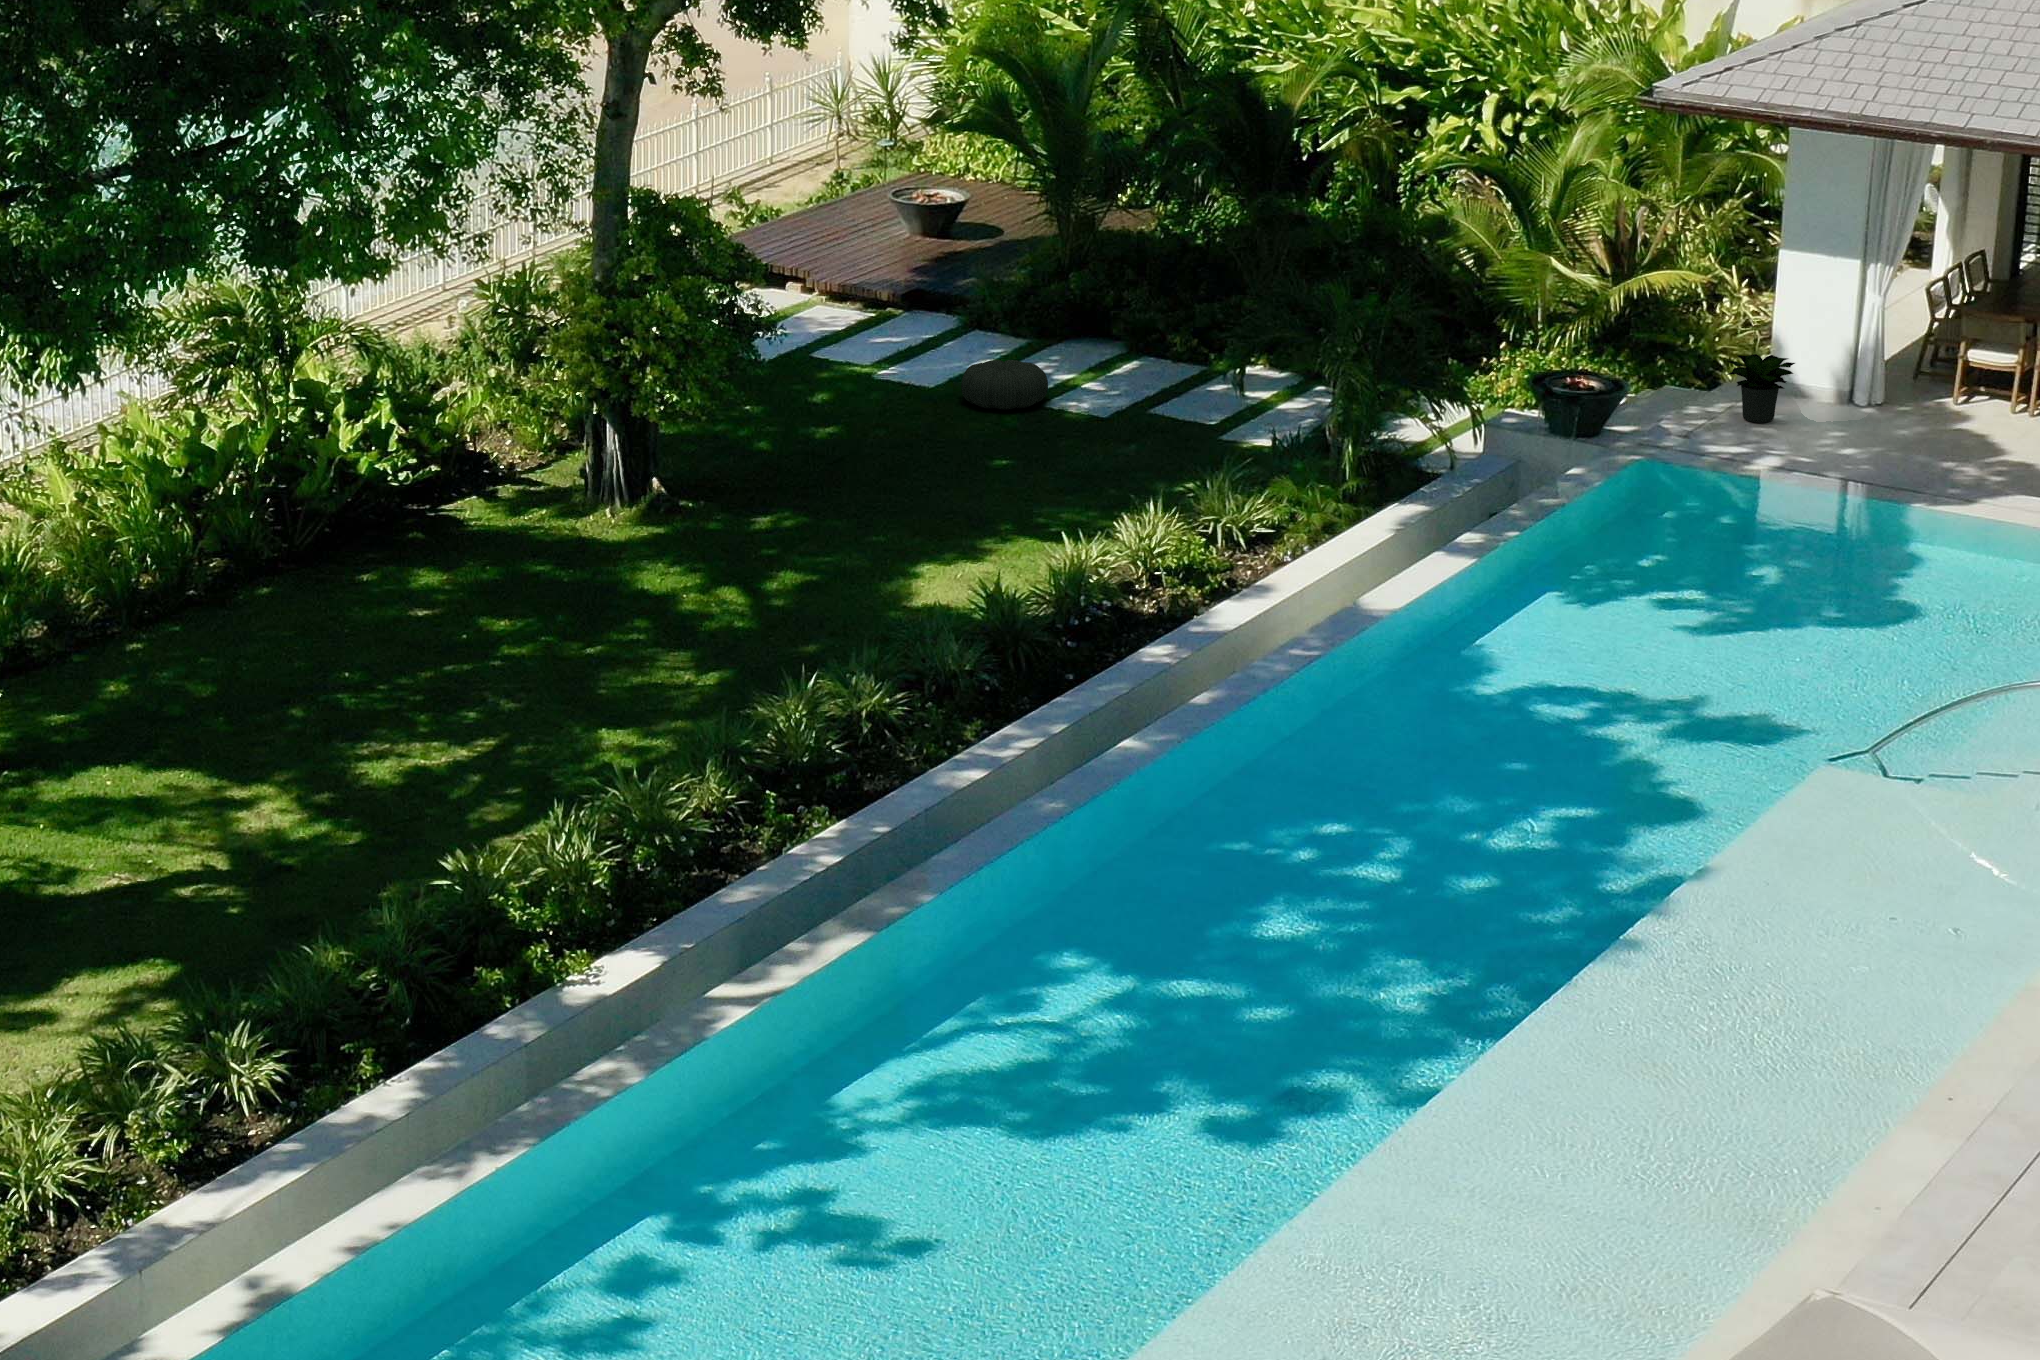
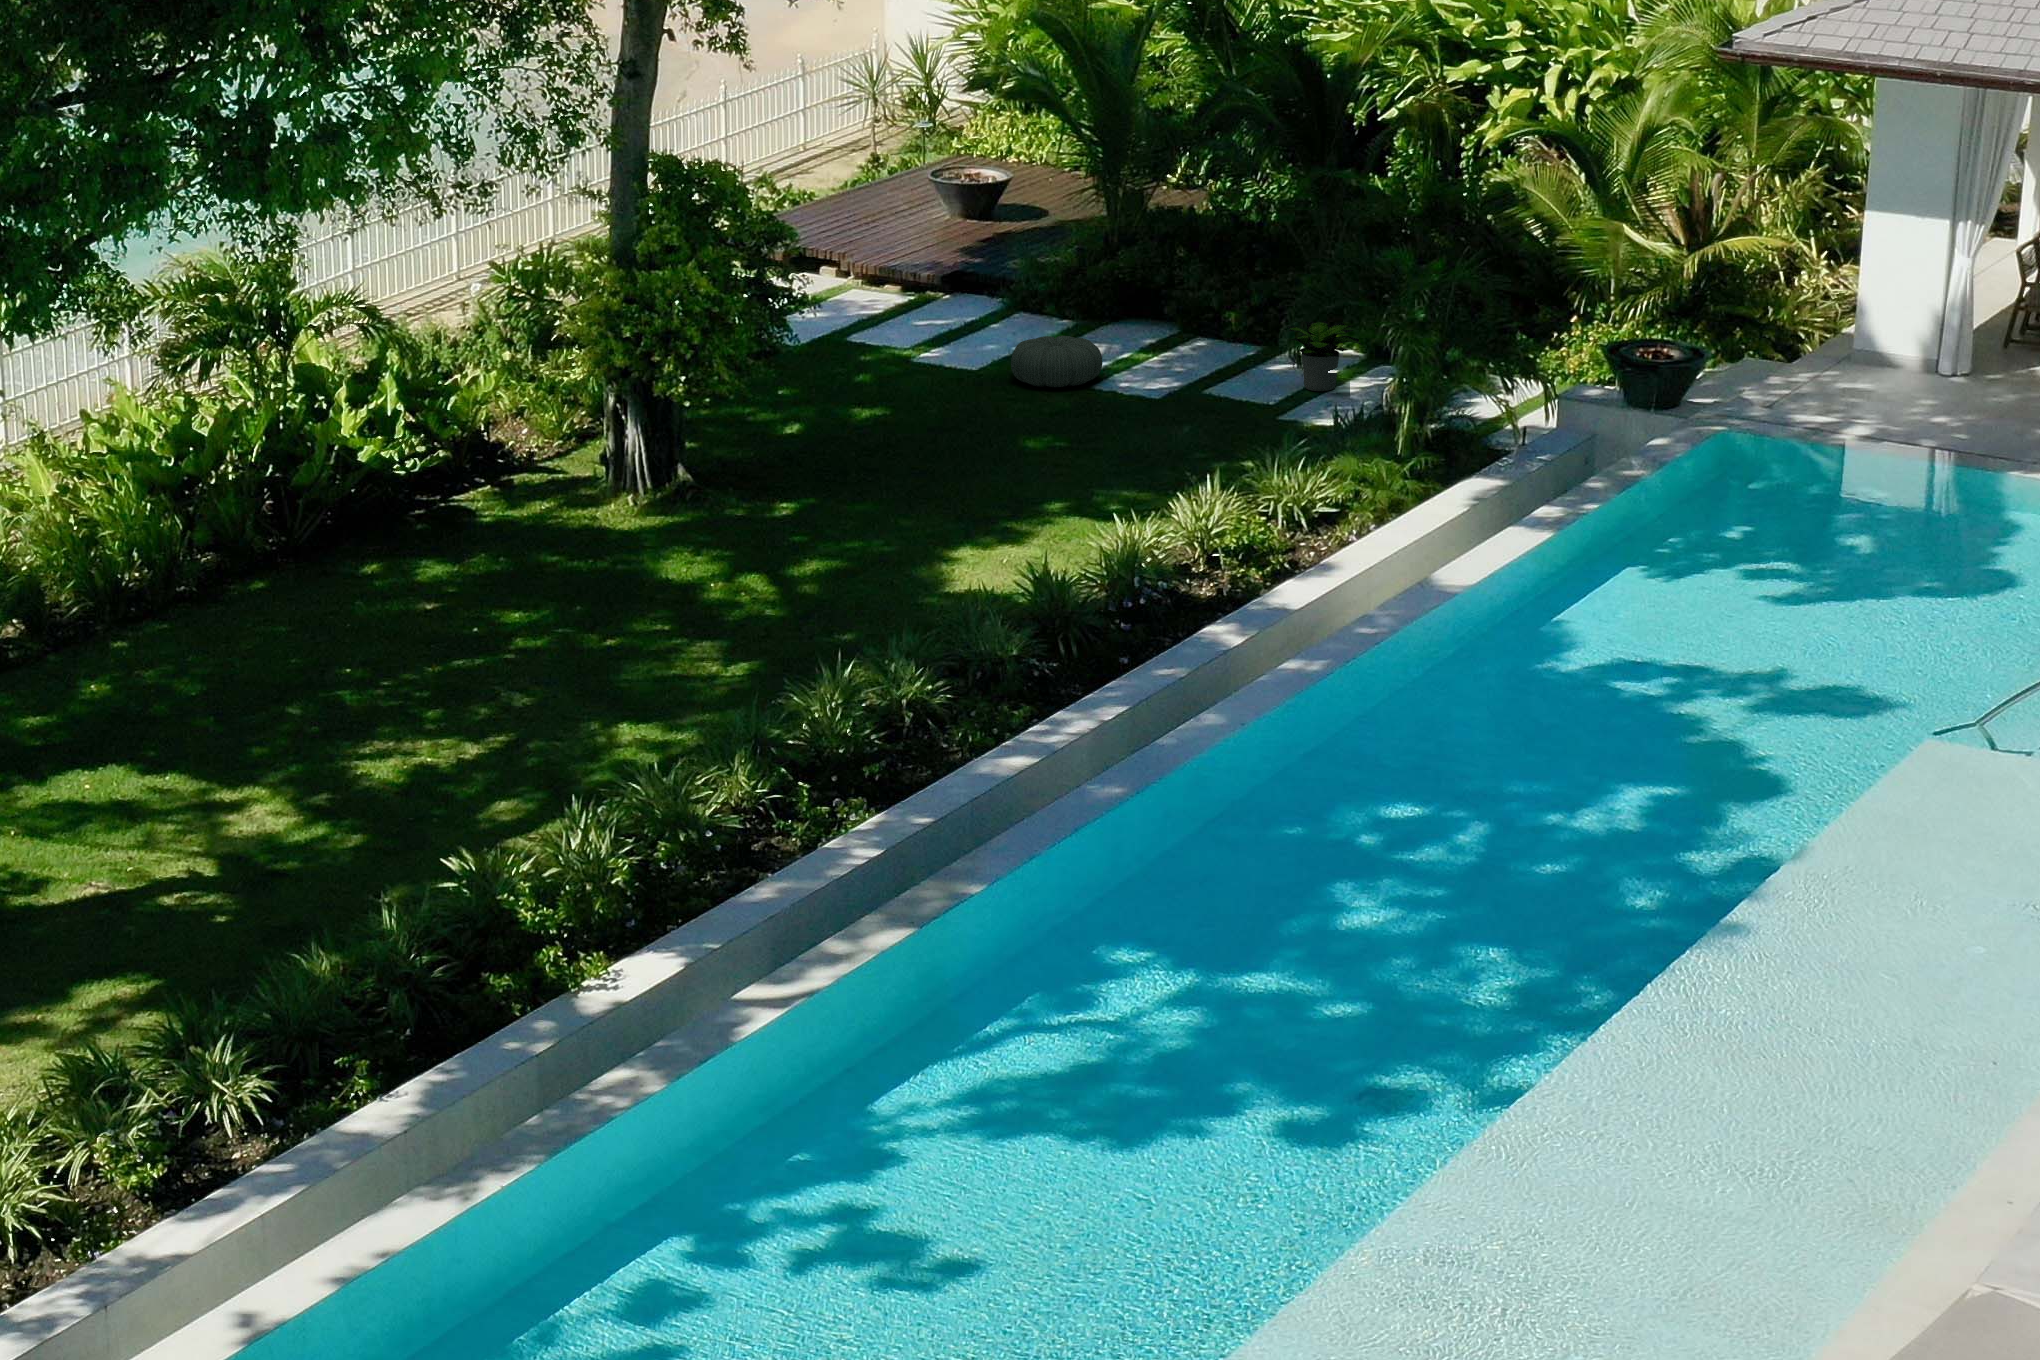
potted plant: present [1727,354,1795,423] -> present [1288,321,1362,391]

